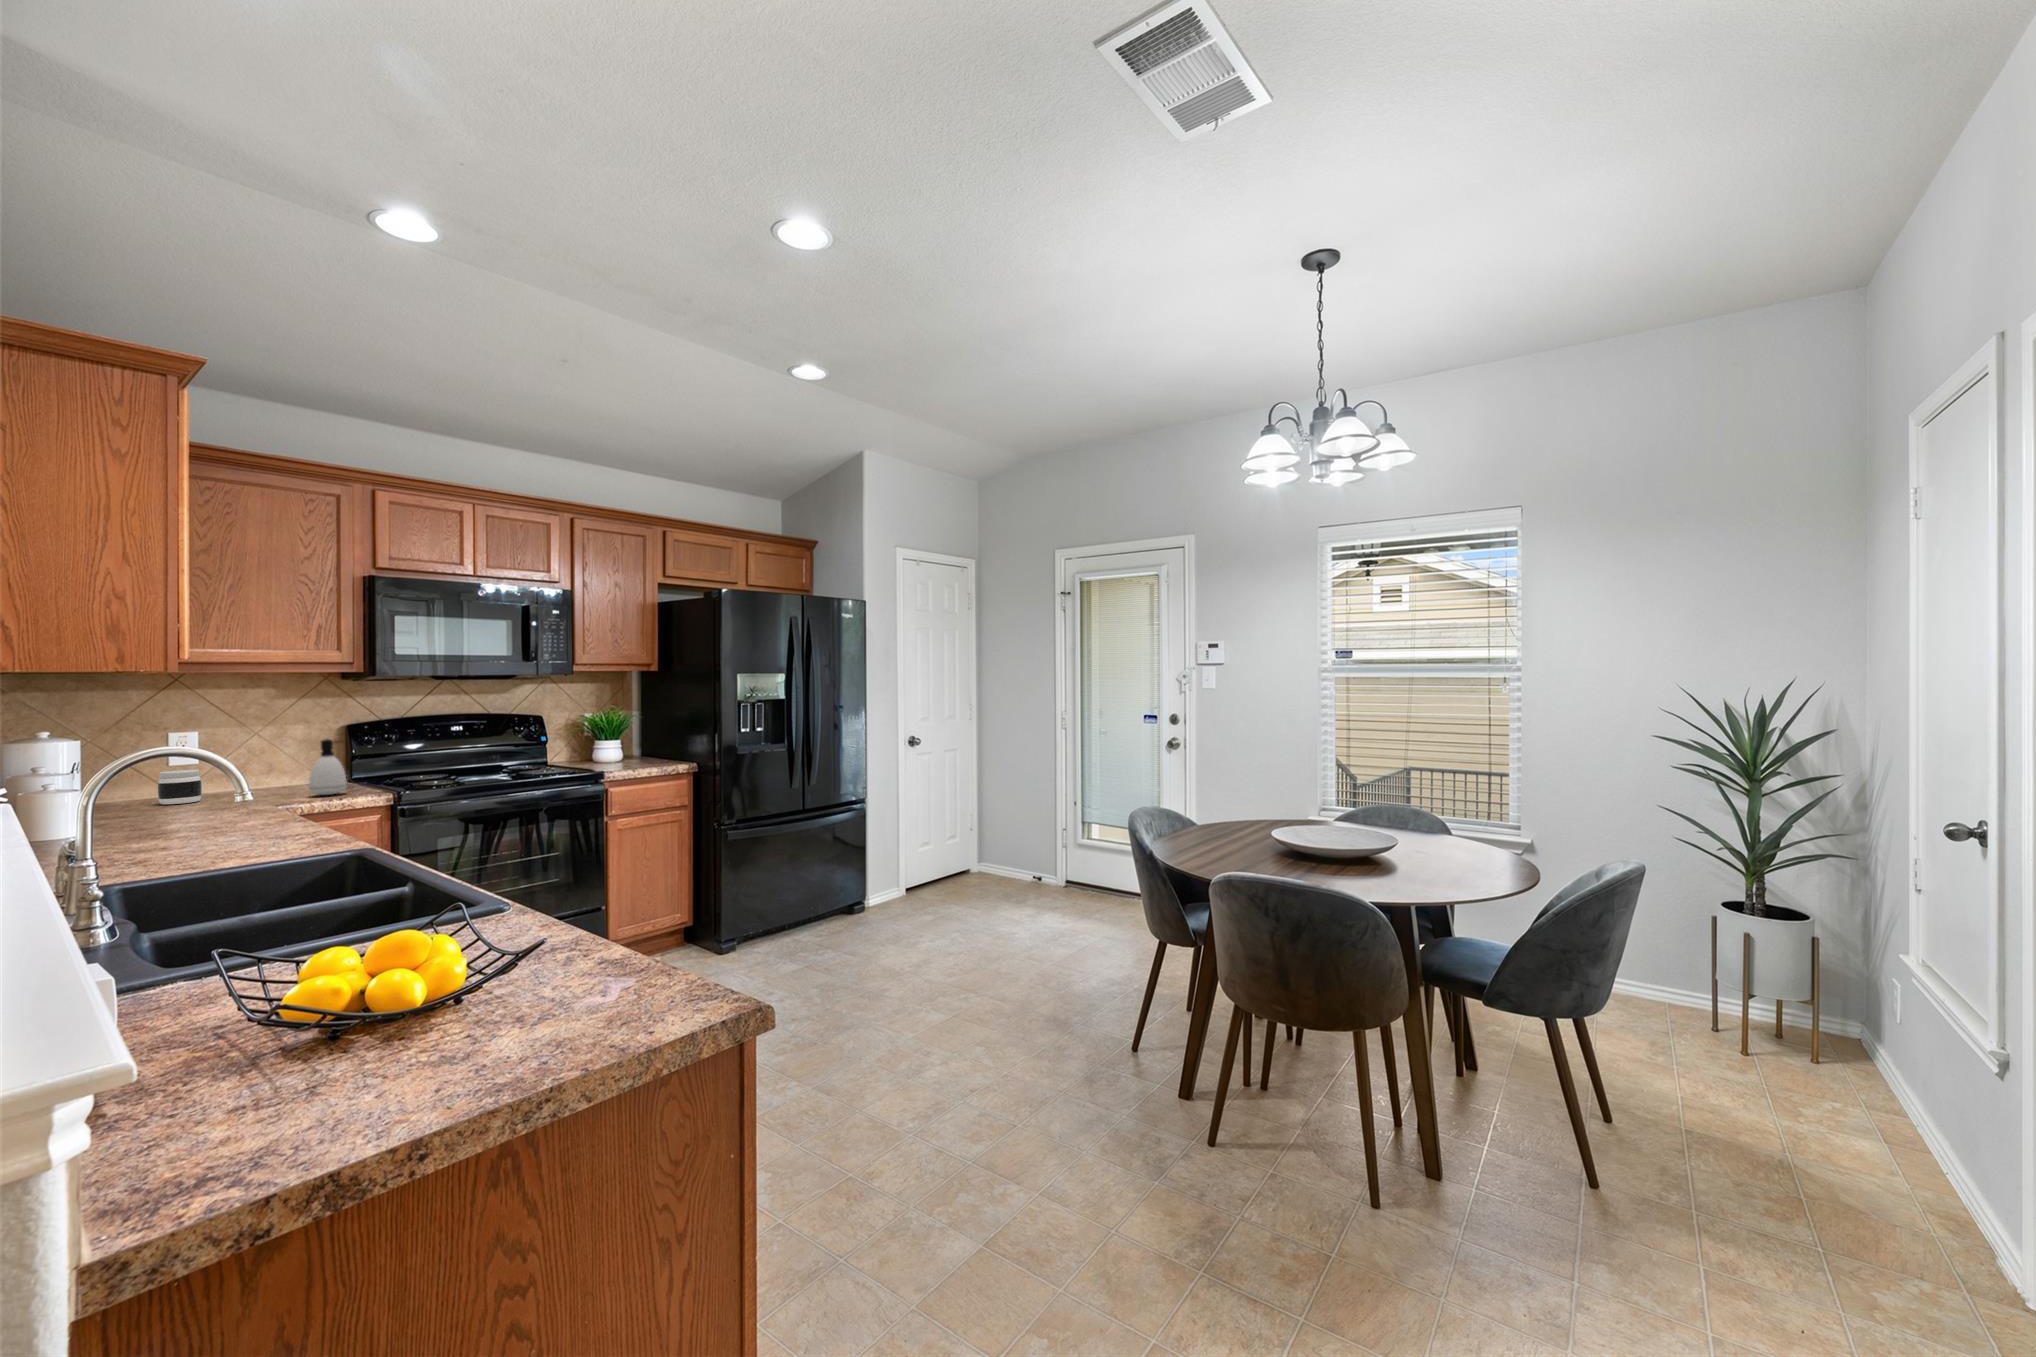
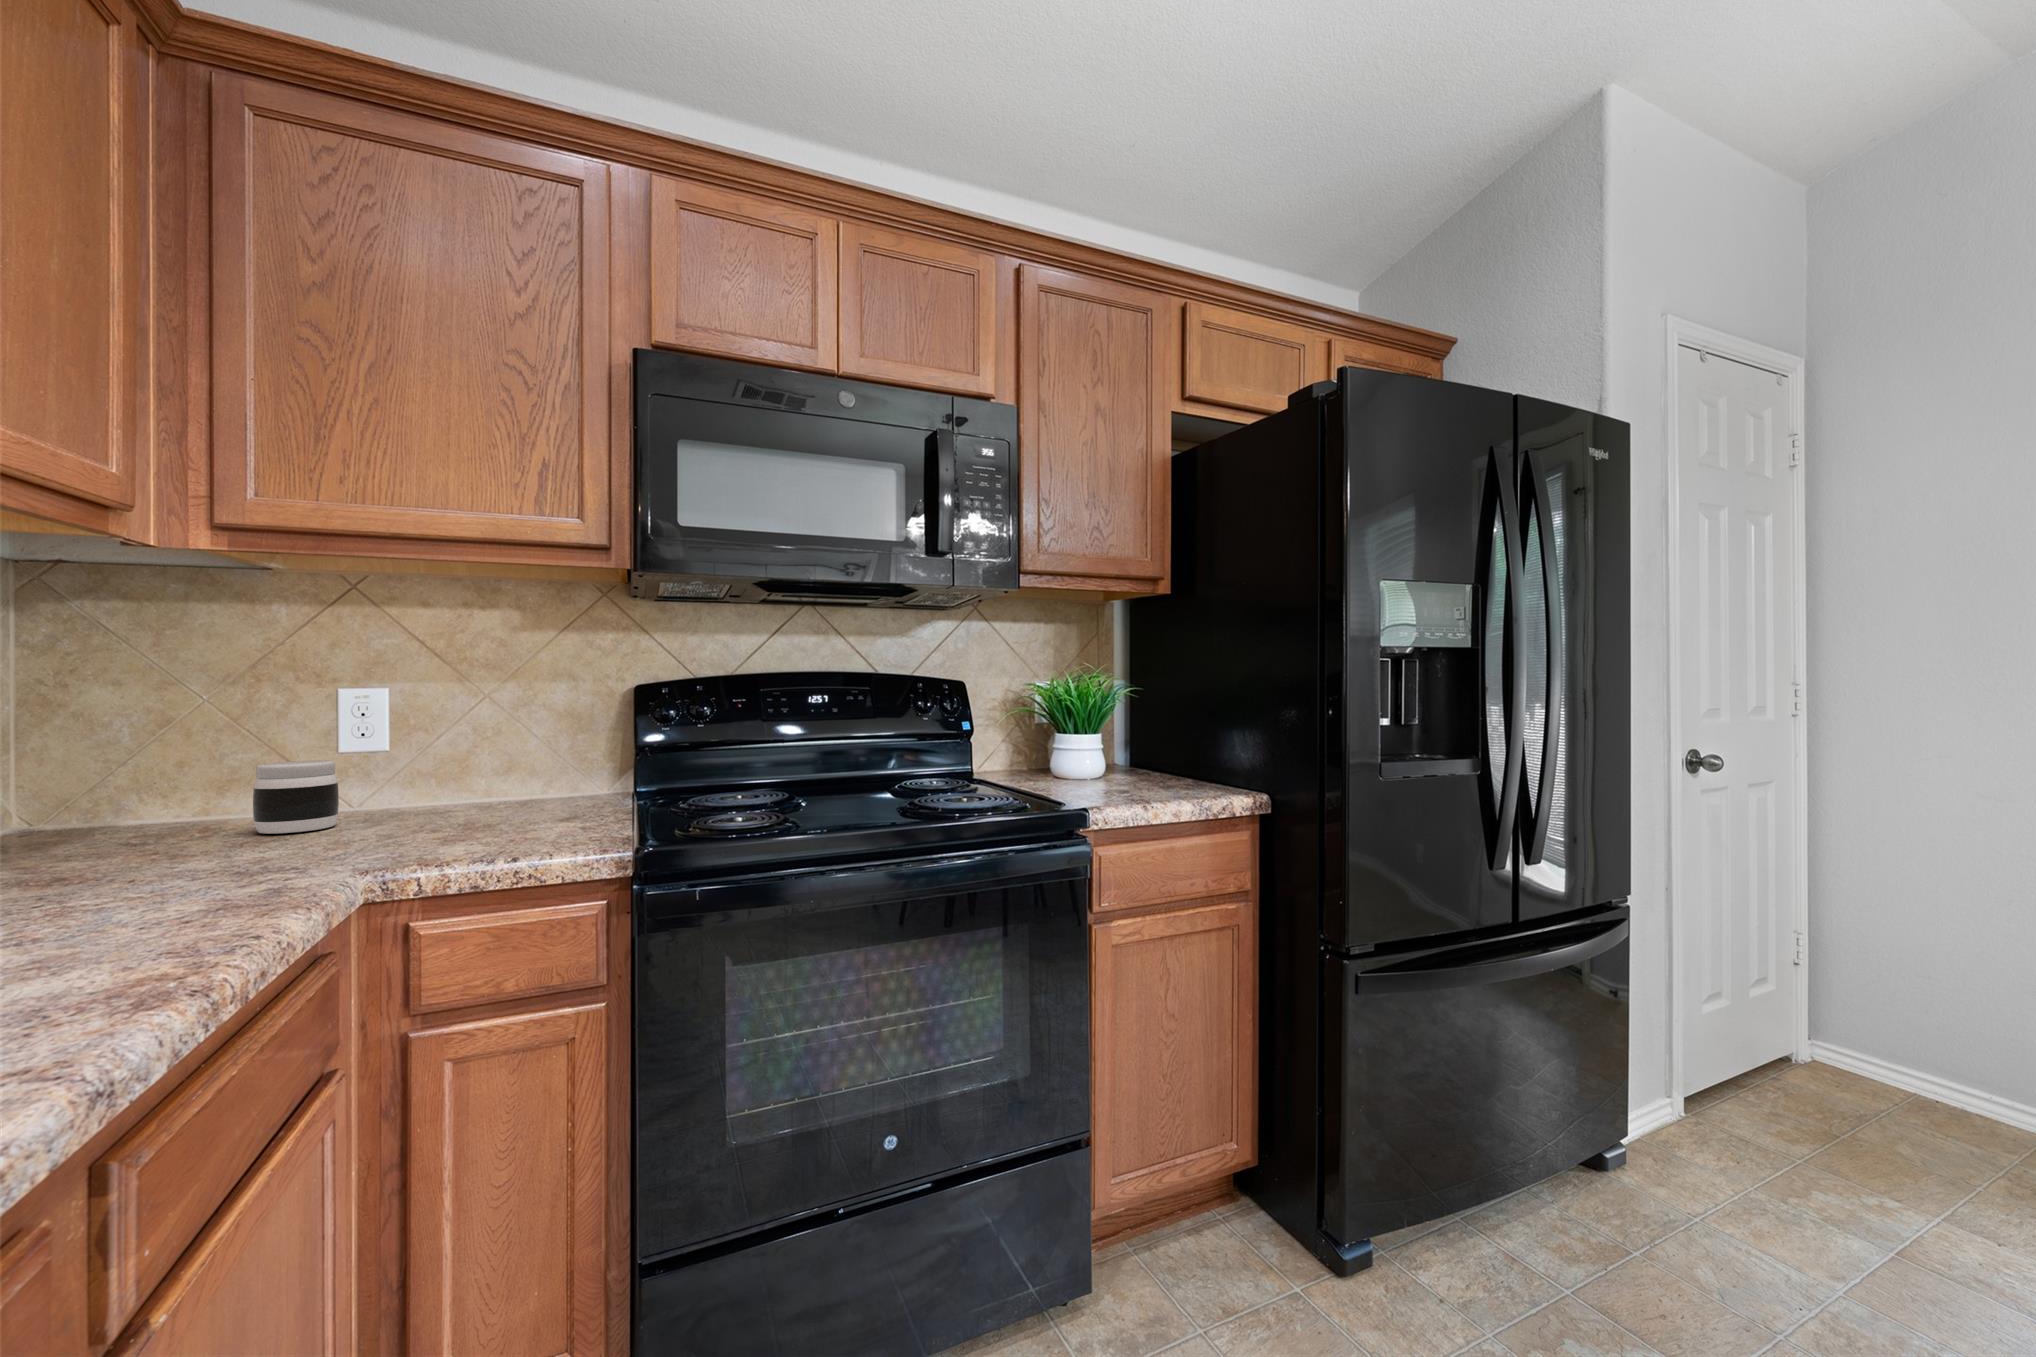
soap dispenser: present [309,739,347,795] -> none [488,708,567,835]

